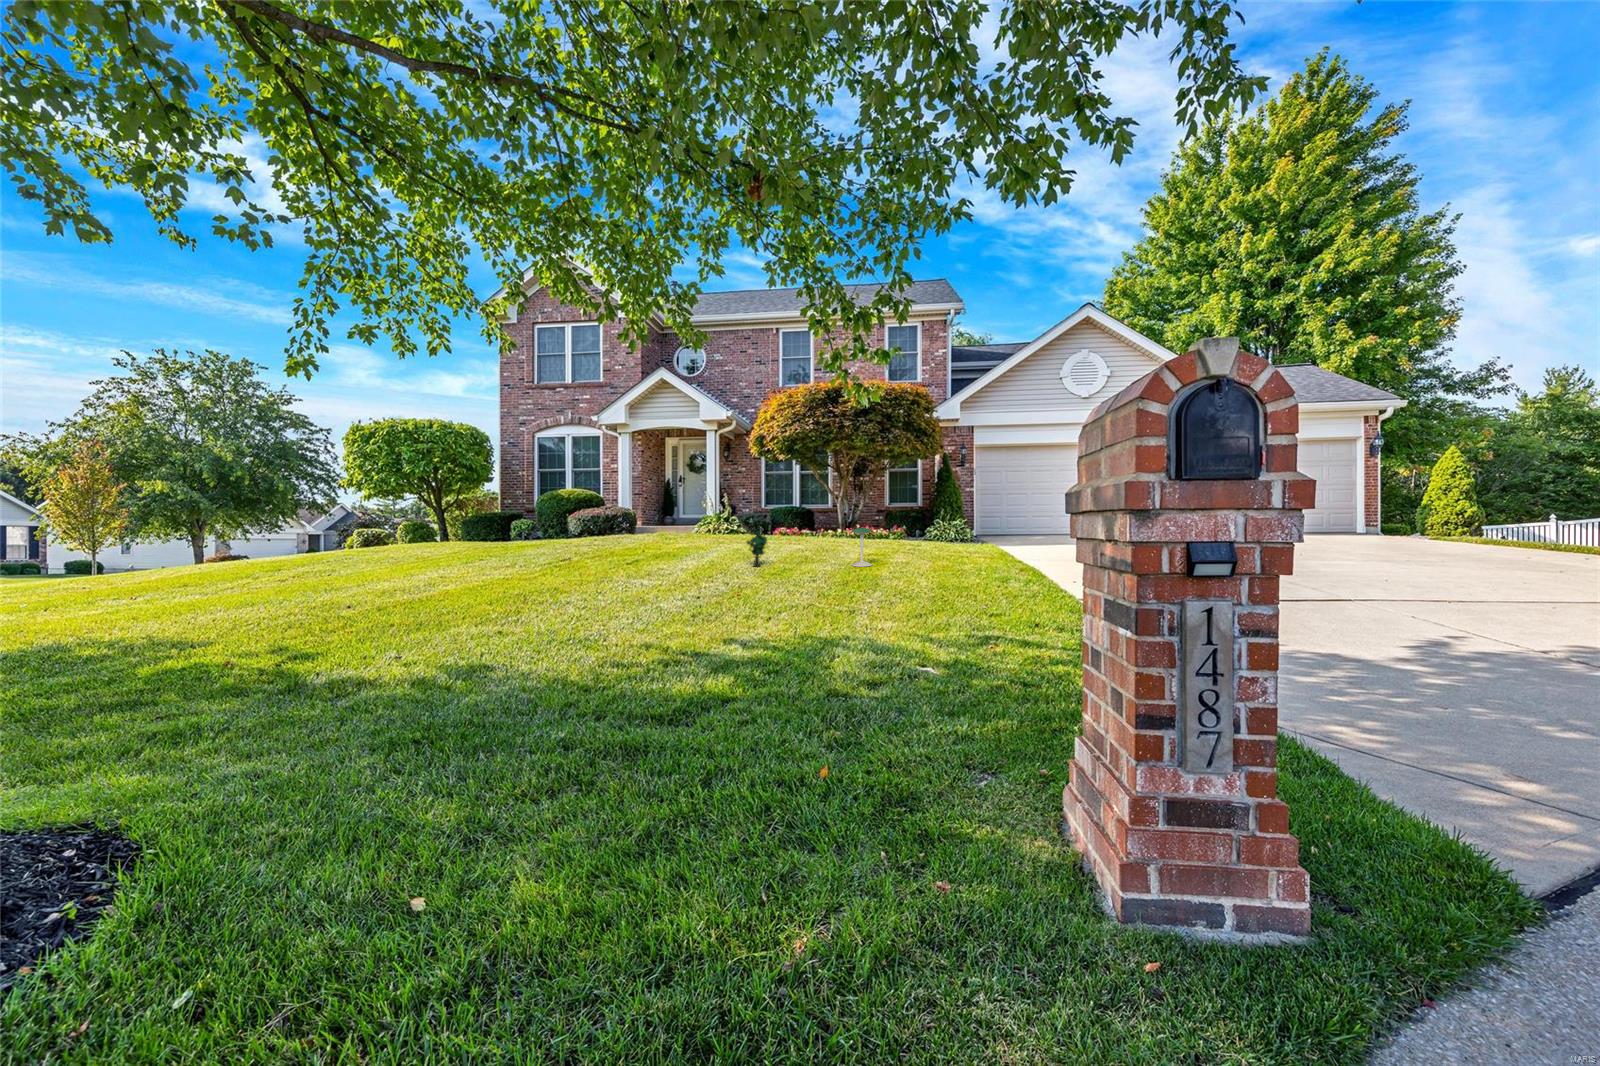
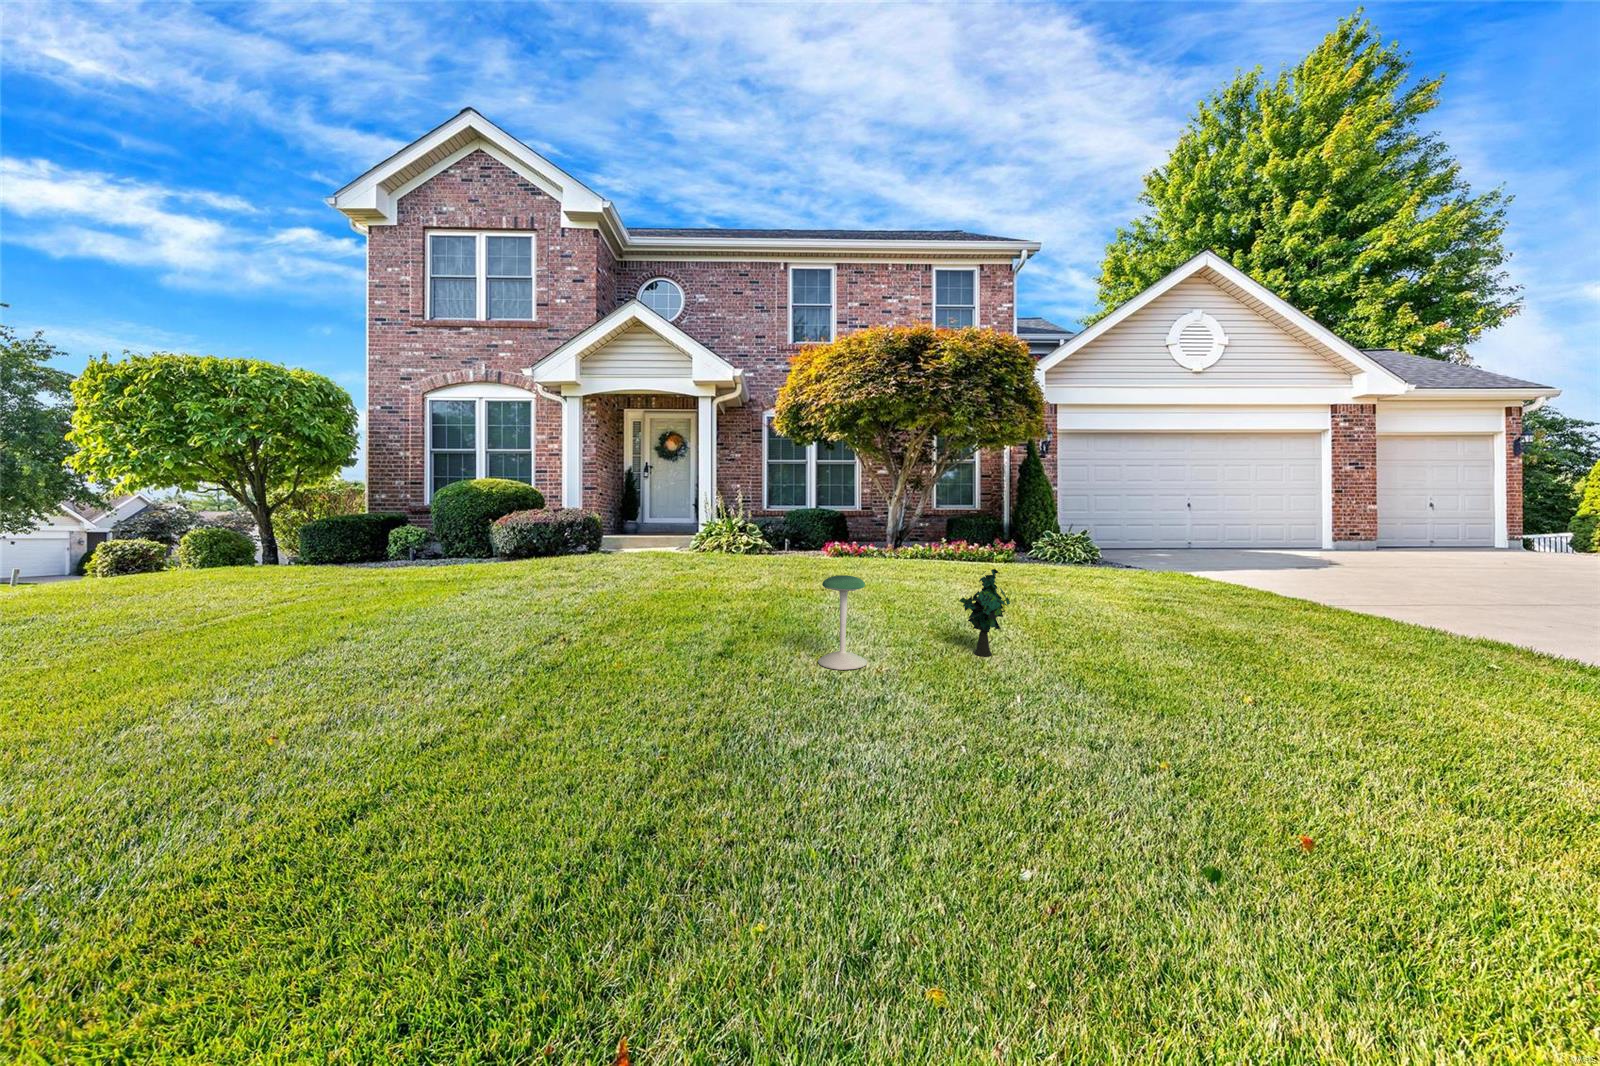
stool: present [851,528,872,567] -> present [818,575,867,670]

